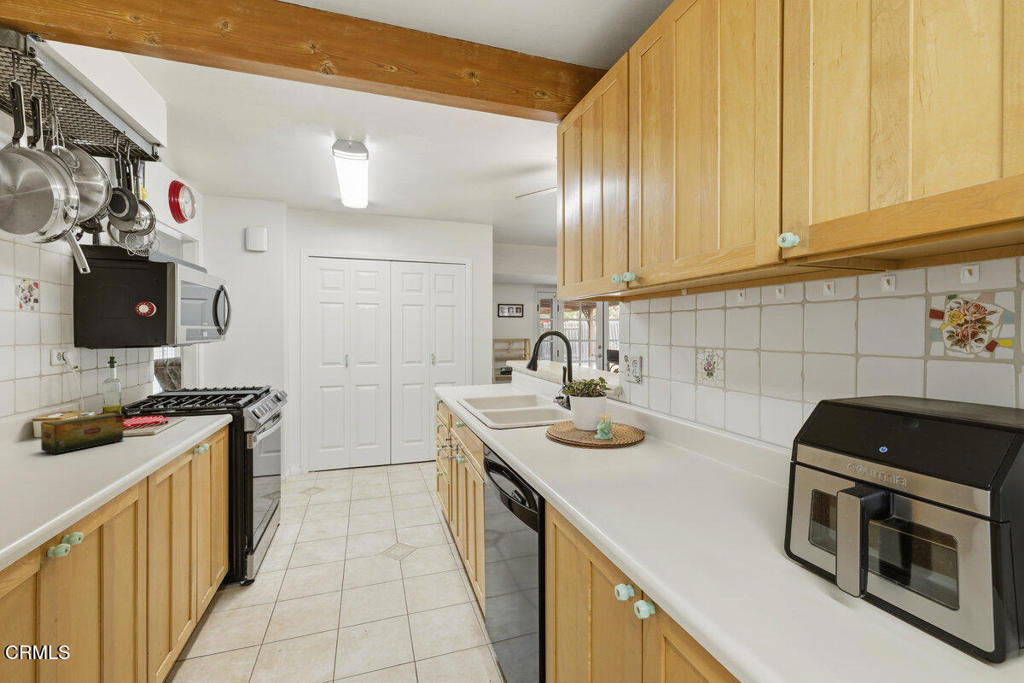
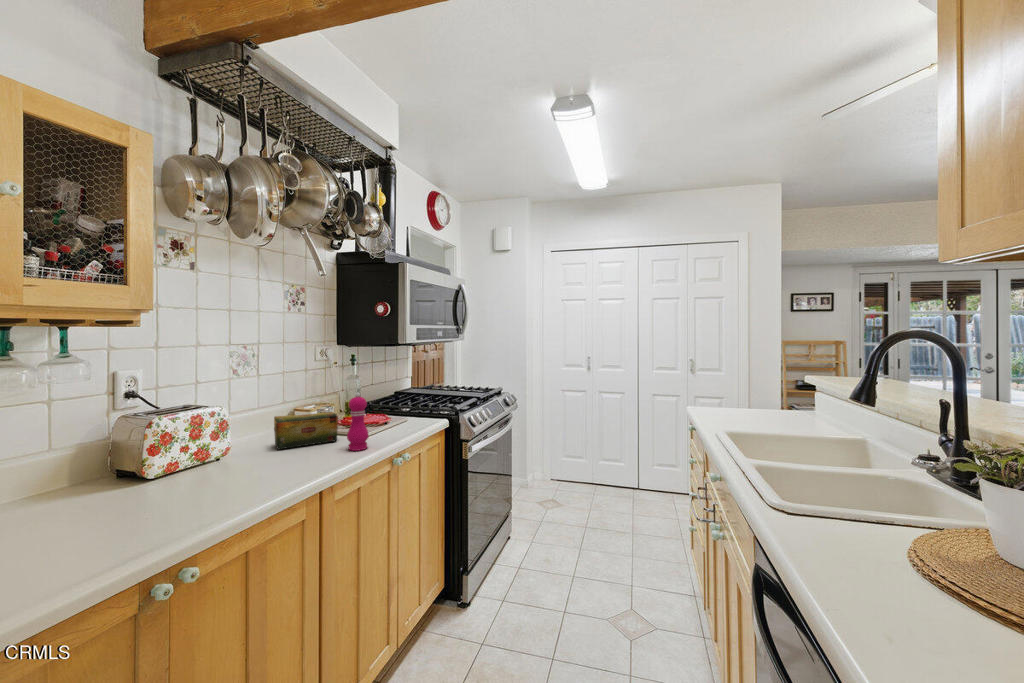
pepper mill: none [147,388,171,443] -> present [347,393,369,451]

